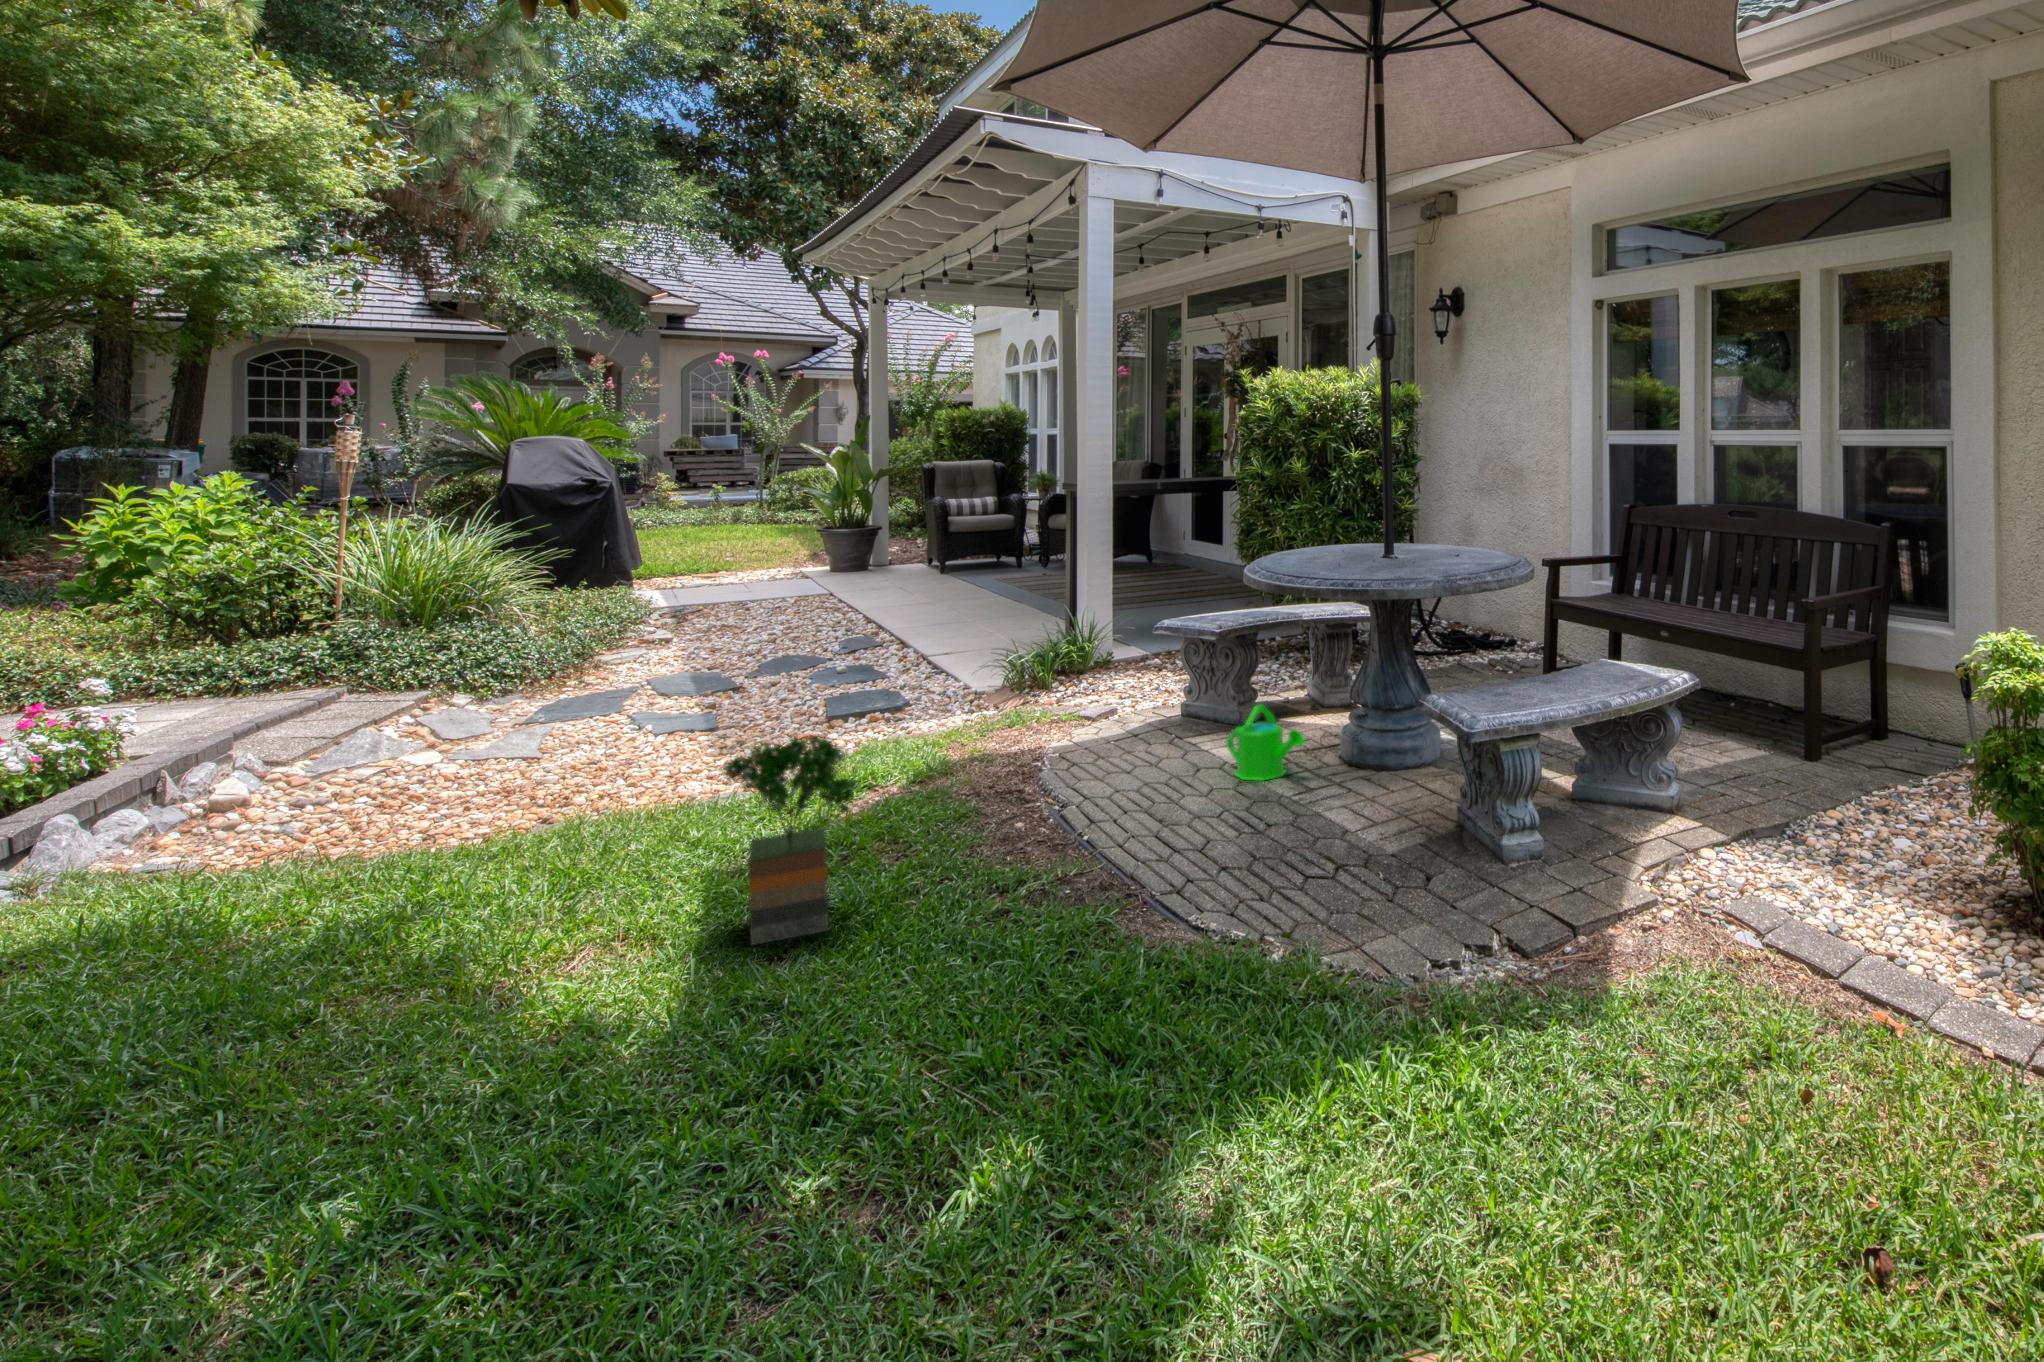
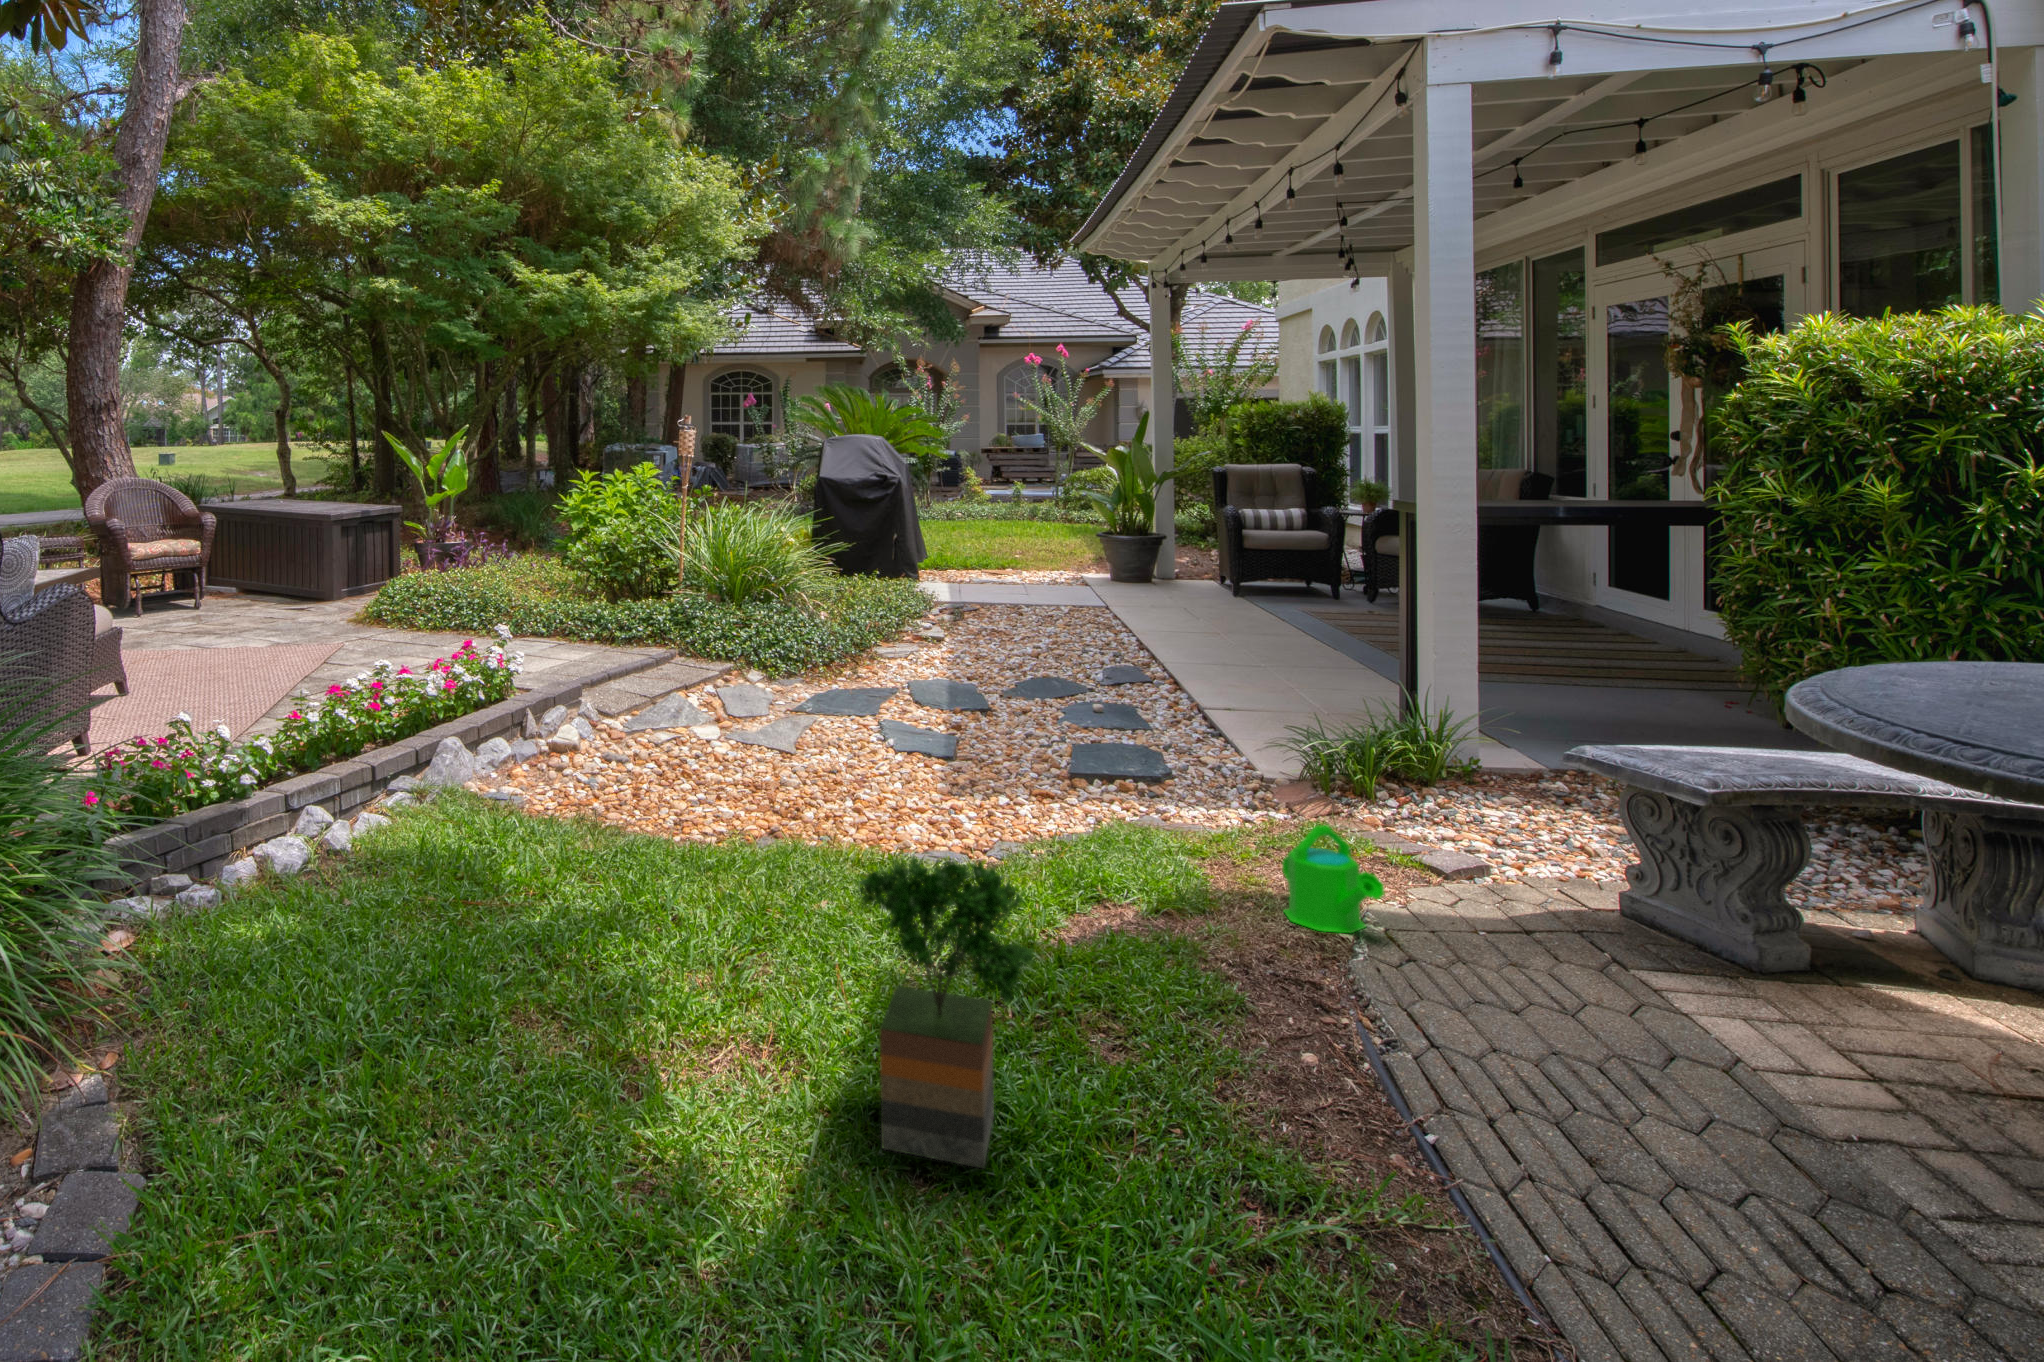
watering can: present [1226,704,1304,781] -> present [1282,825,1384,933]

